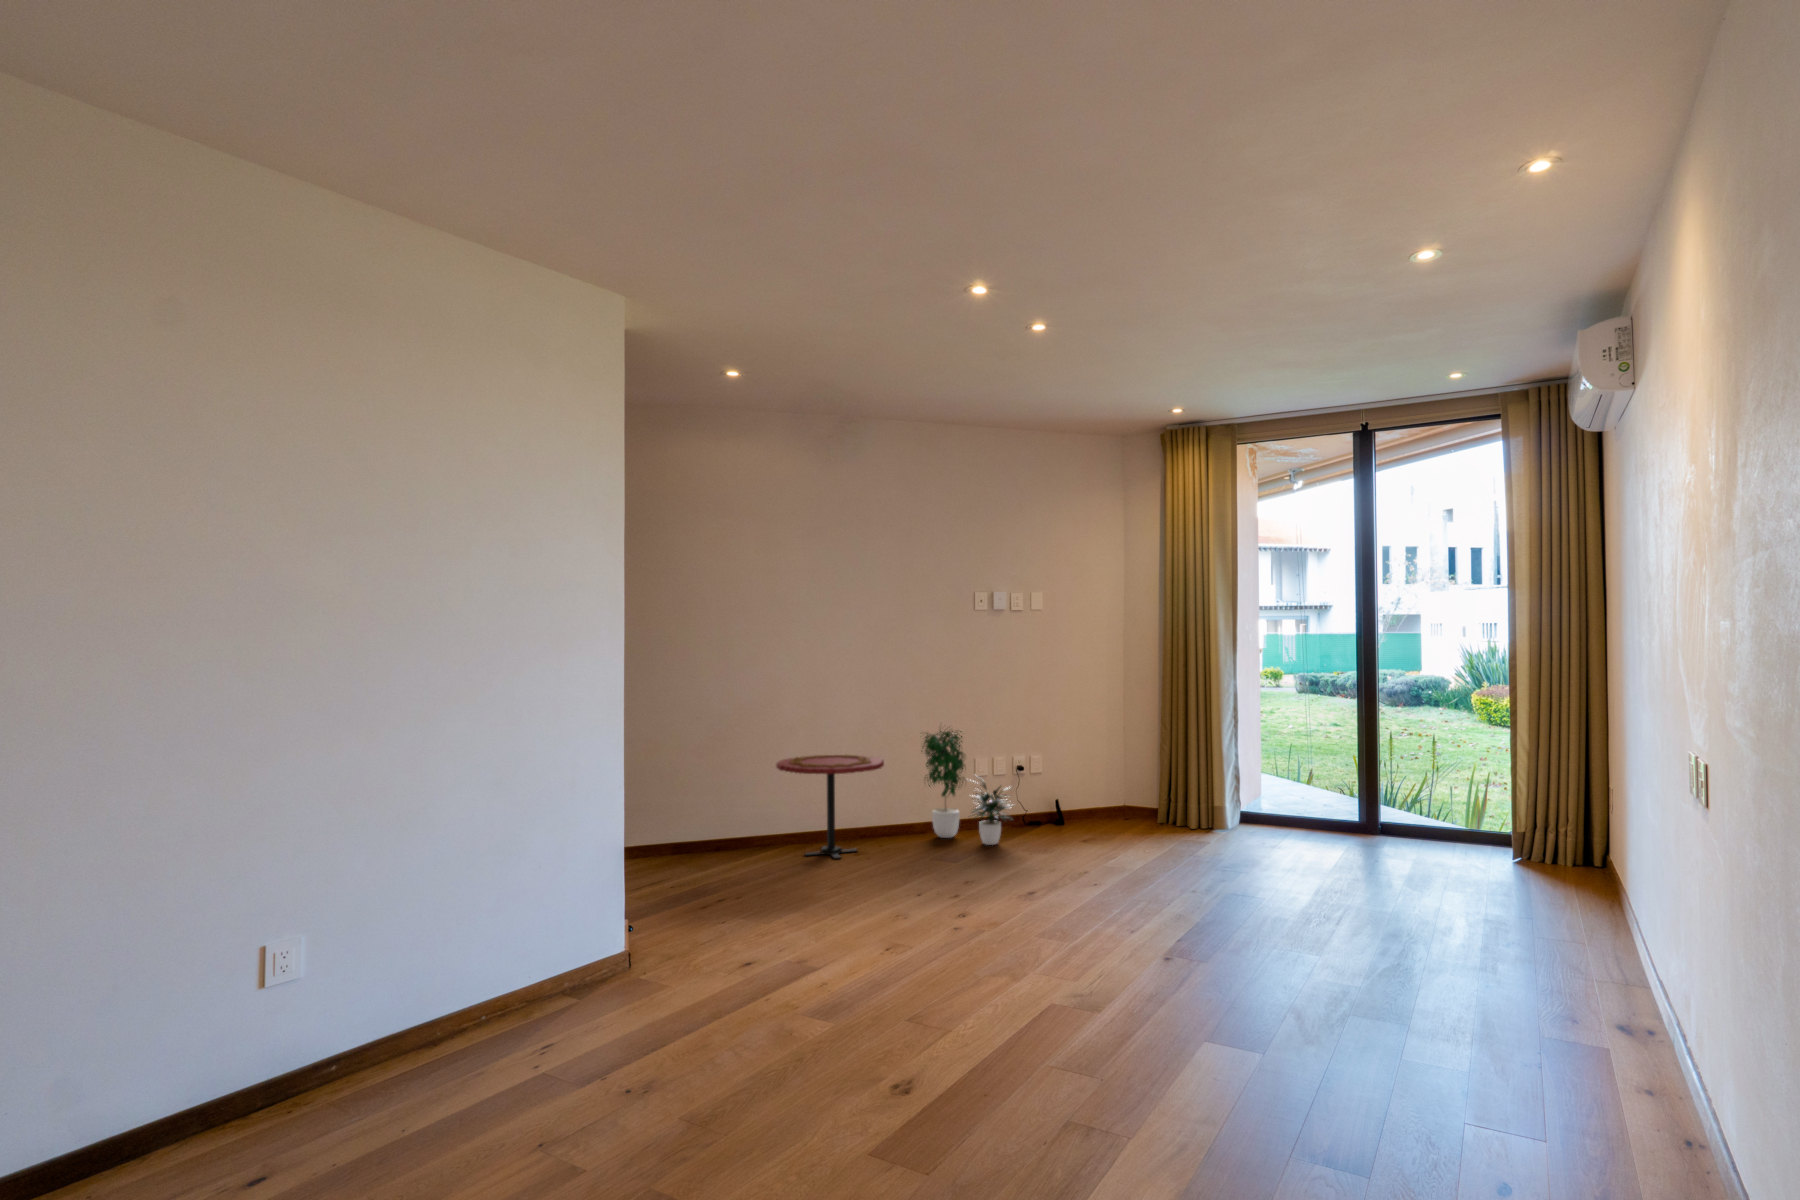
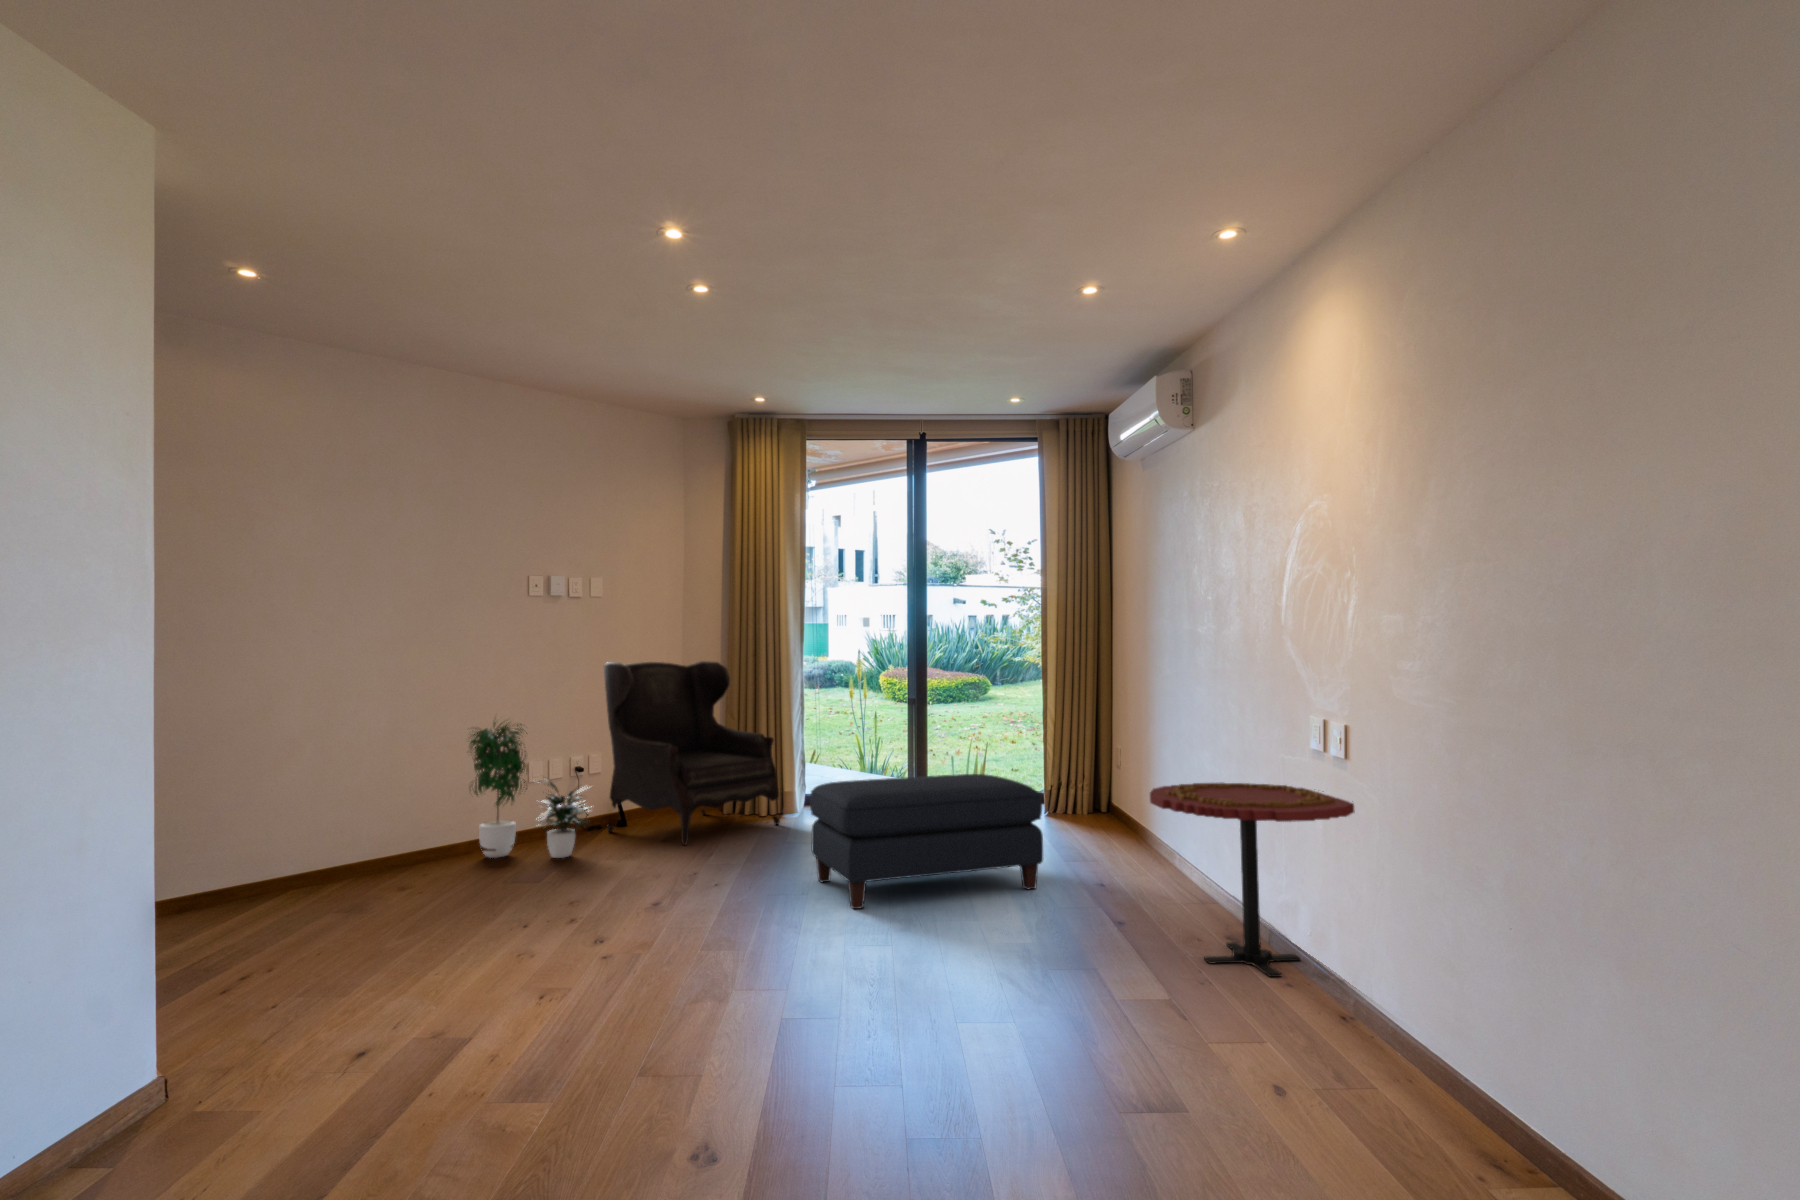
armchair: none [1037,674,1200,847] -> present [604,661,780,845]
side table: present [776,755,884,859] -> present [1150,783,1354,977]
ottoman: none [1167,807,1397,941] -> present [810,774,1043,909]

